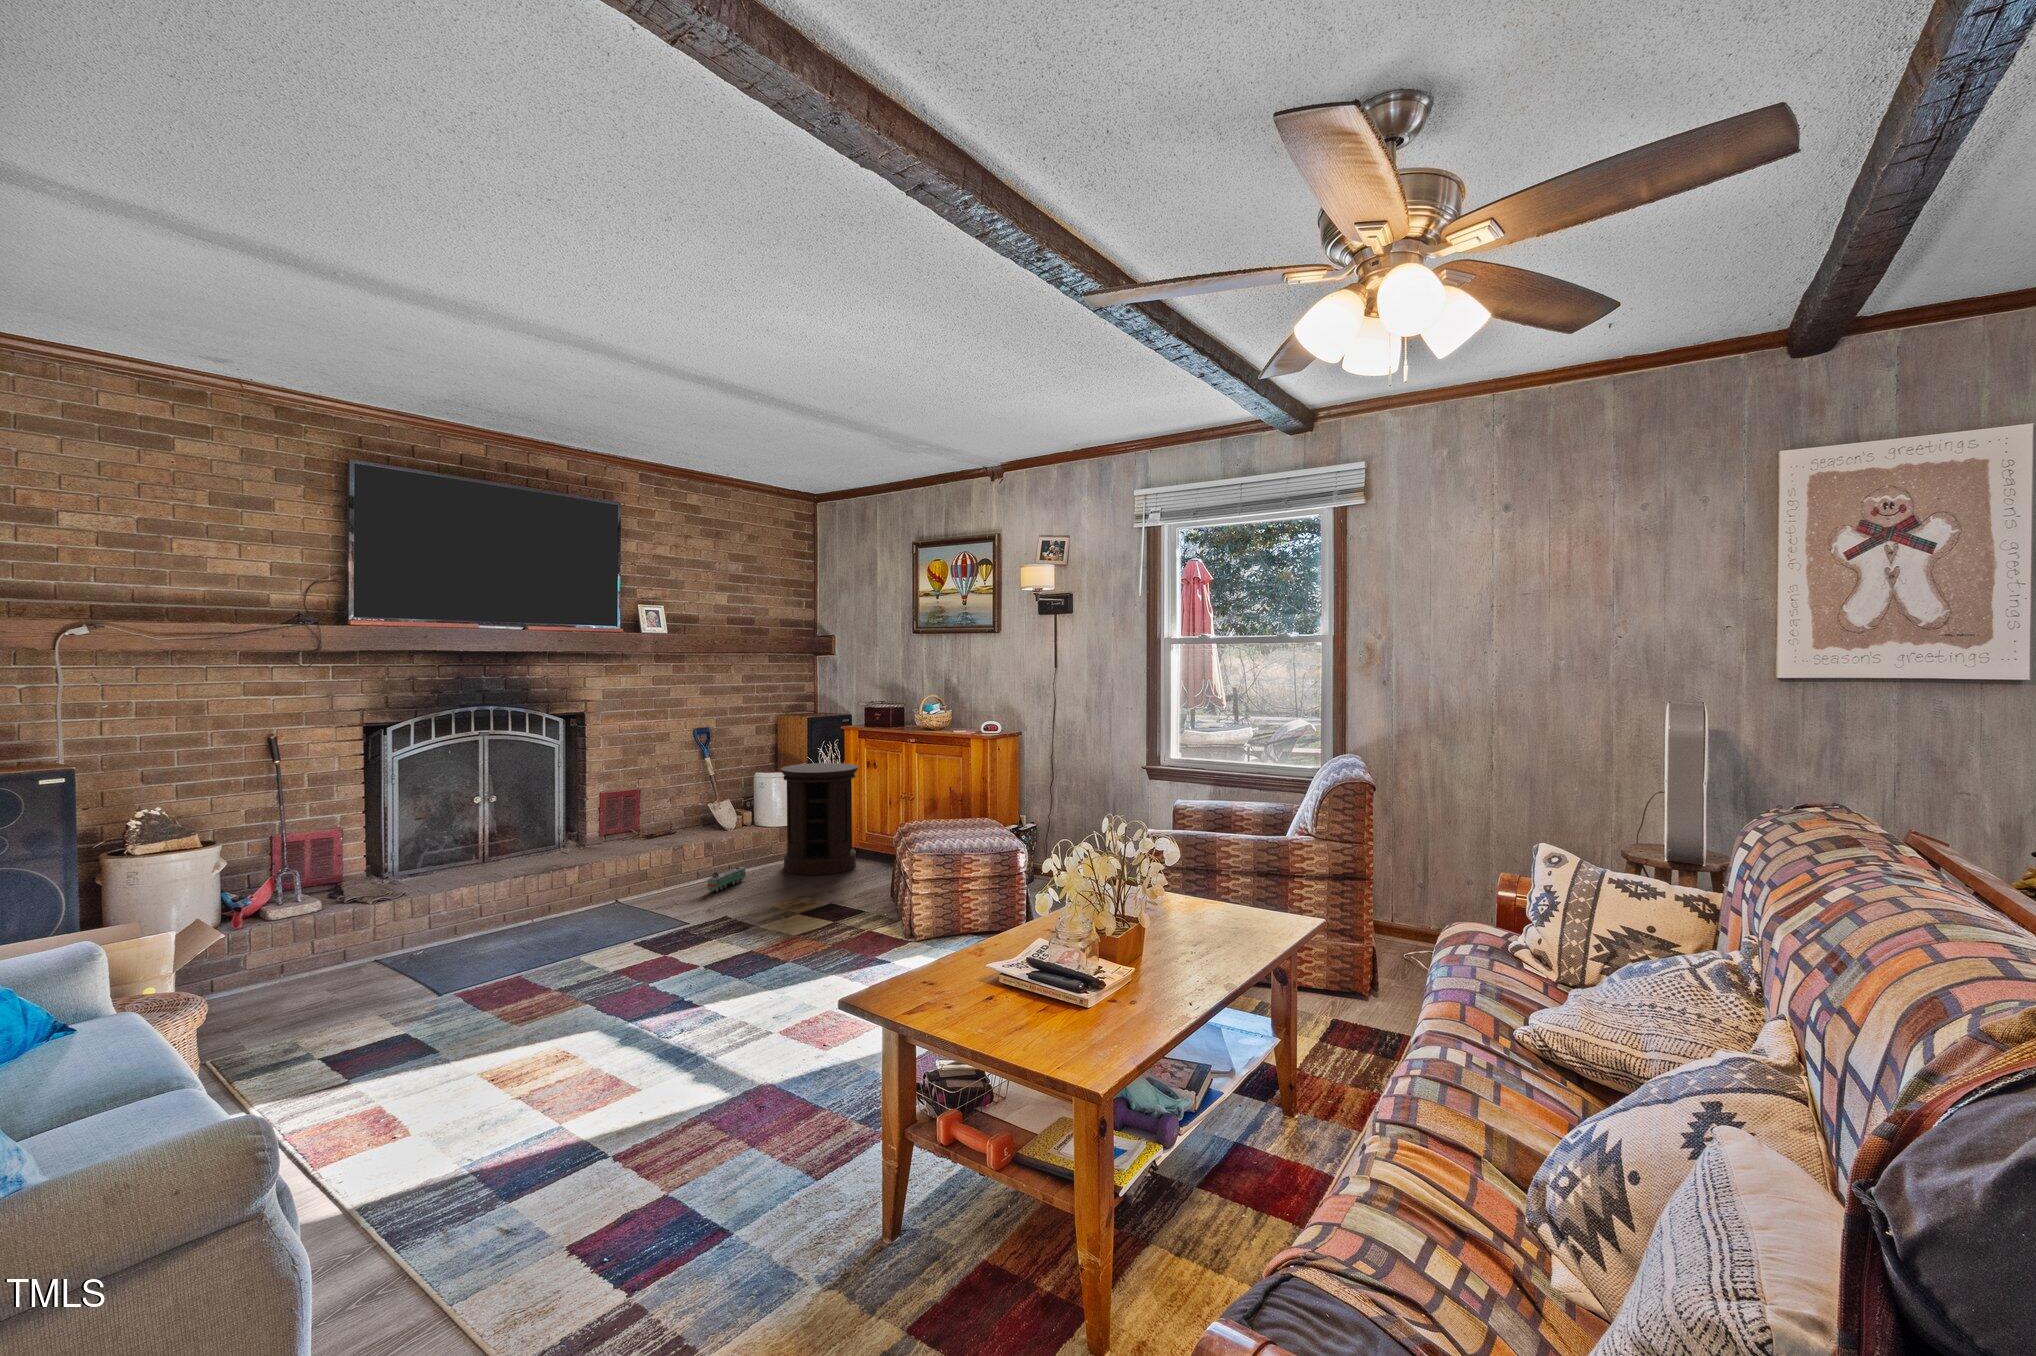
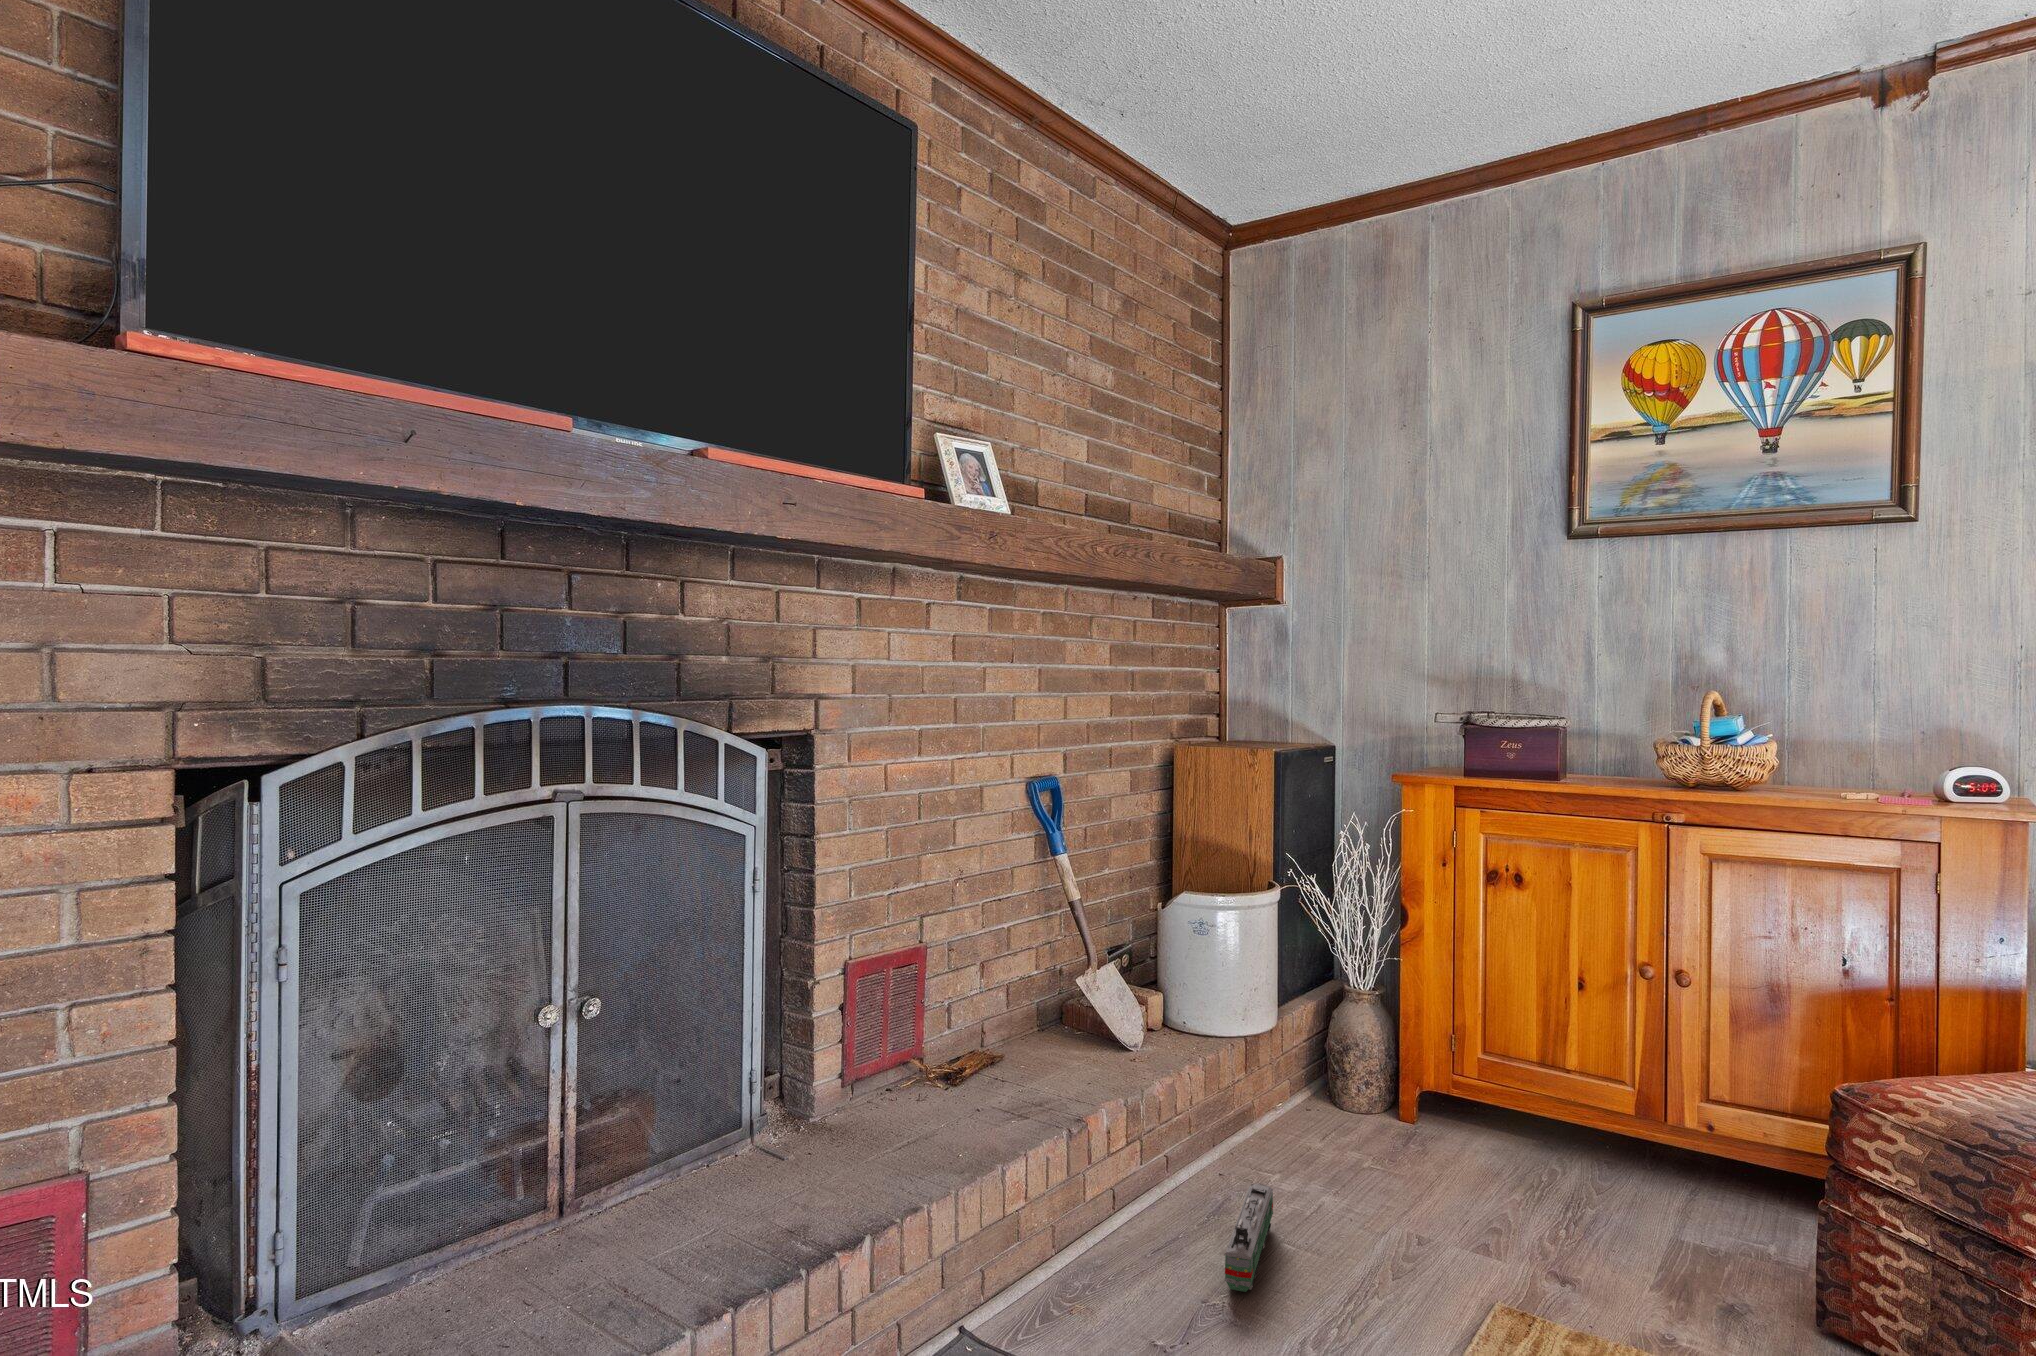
side table: present [780,763,858,875] -> none [1302,868,1522,1200]

